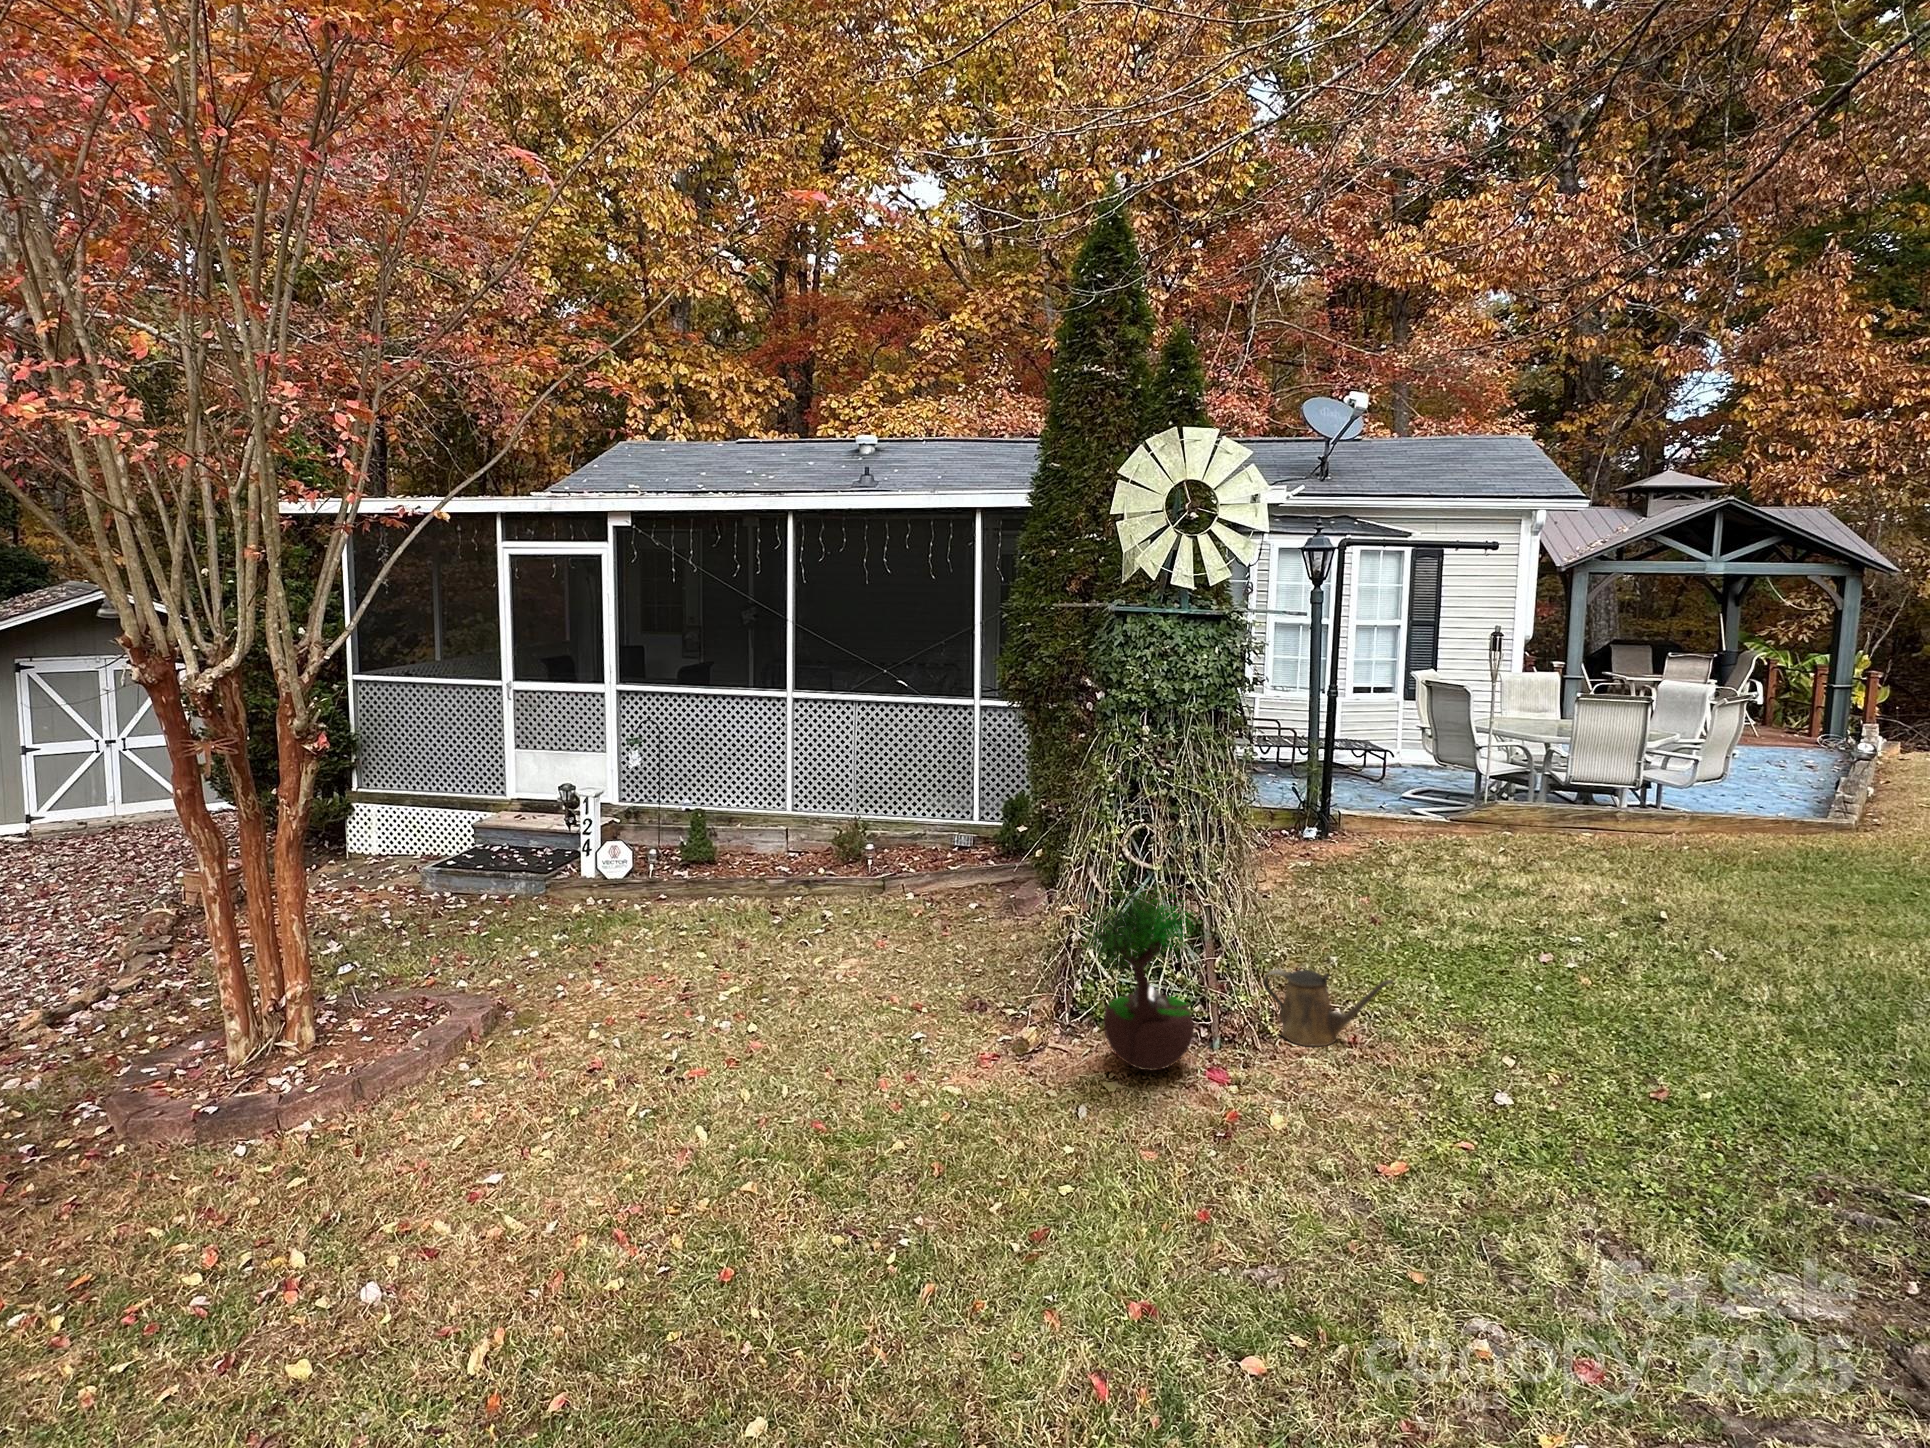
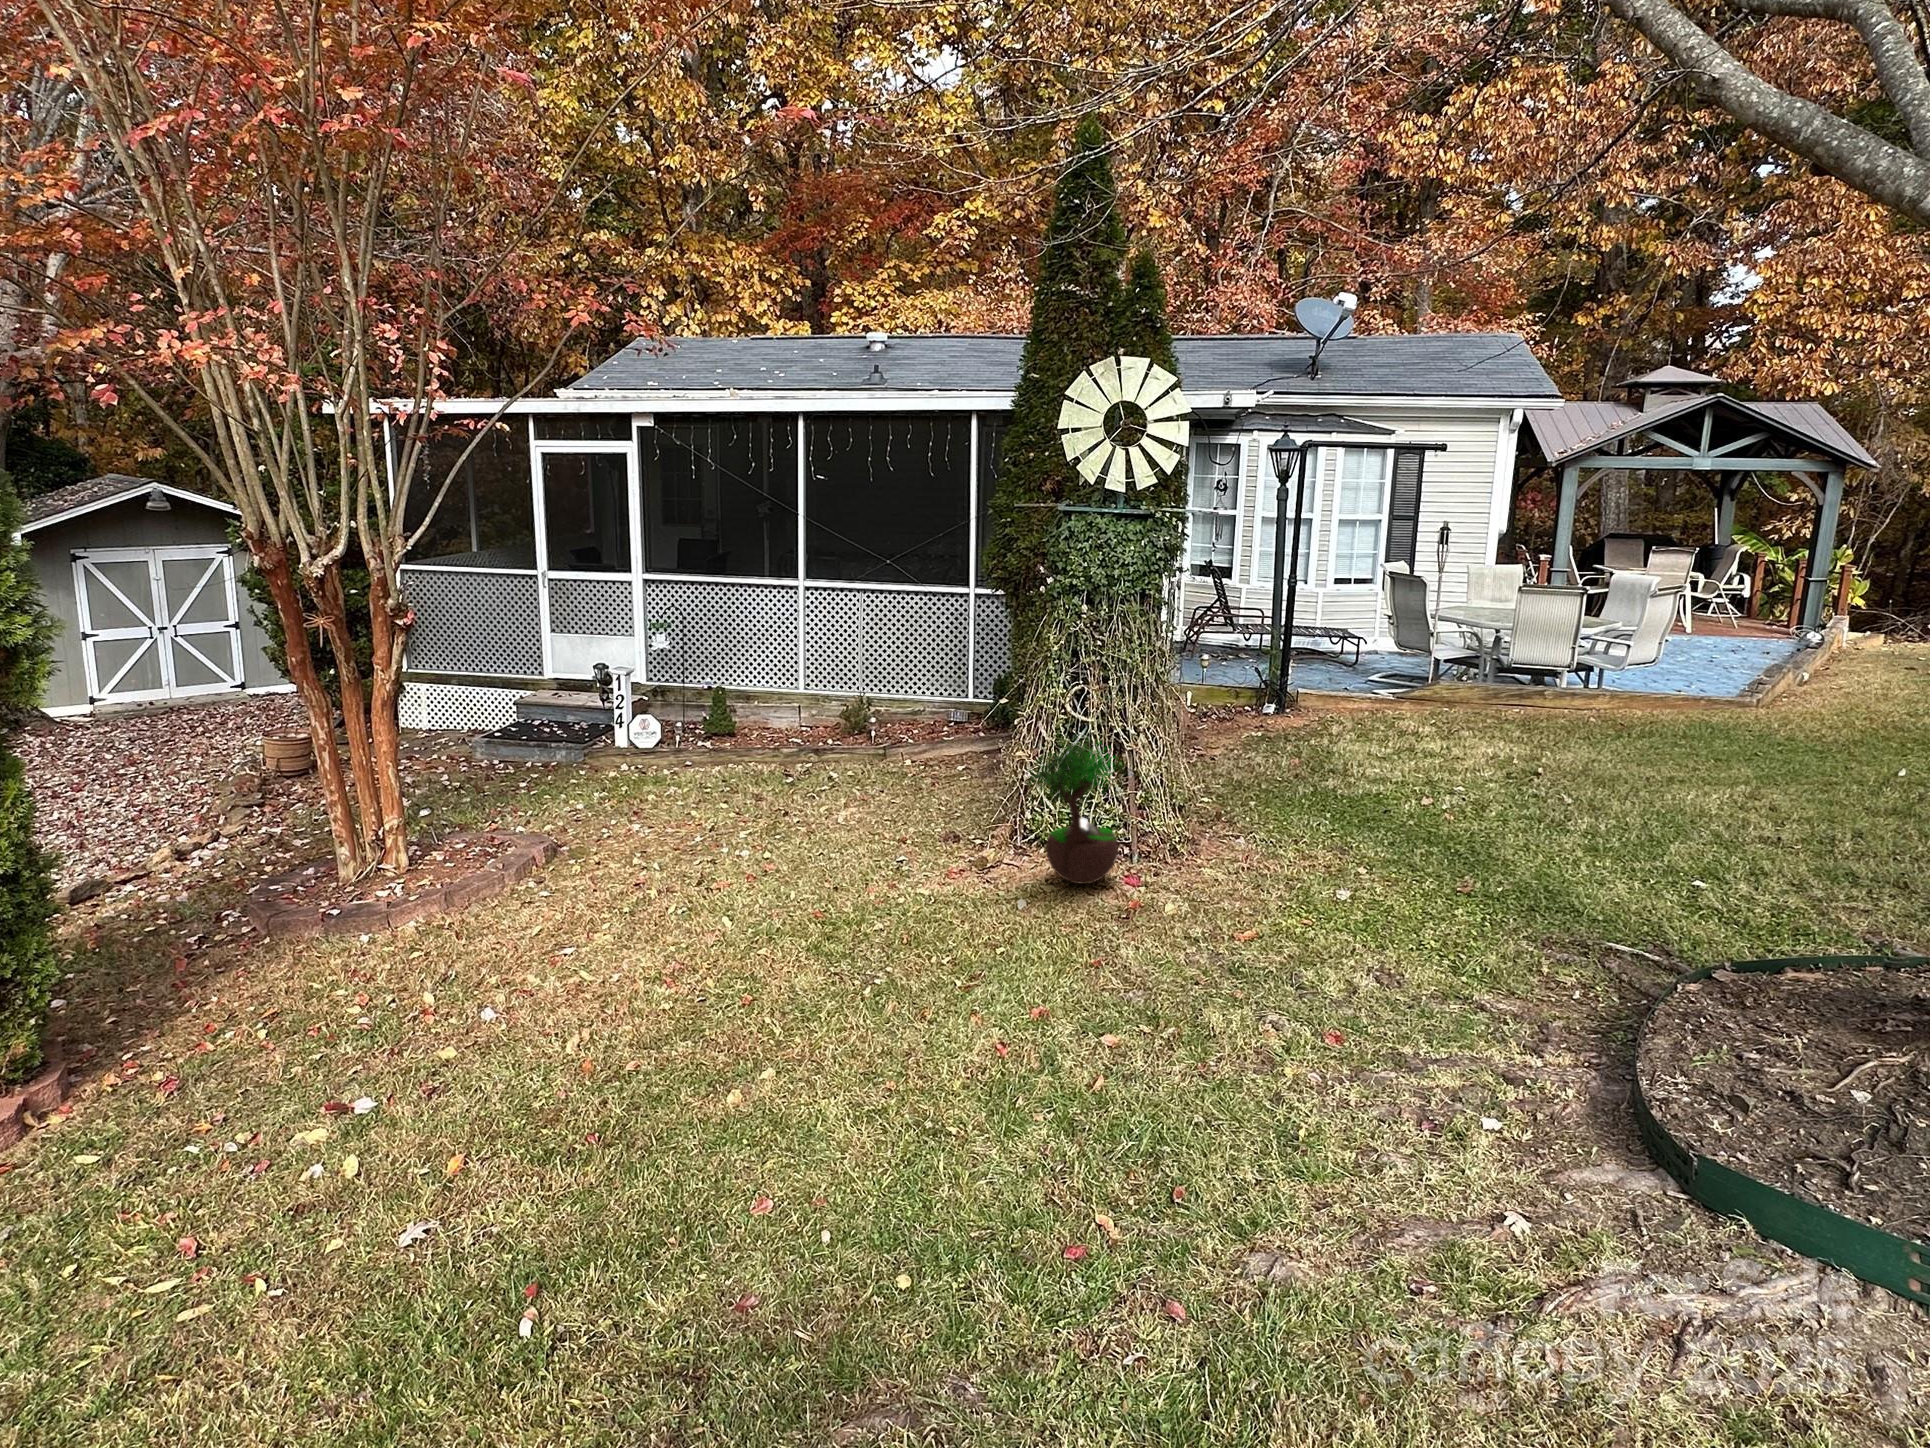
watering can: present [1263,969,1393,1046] -> none [1183,808,1284,868]

